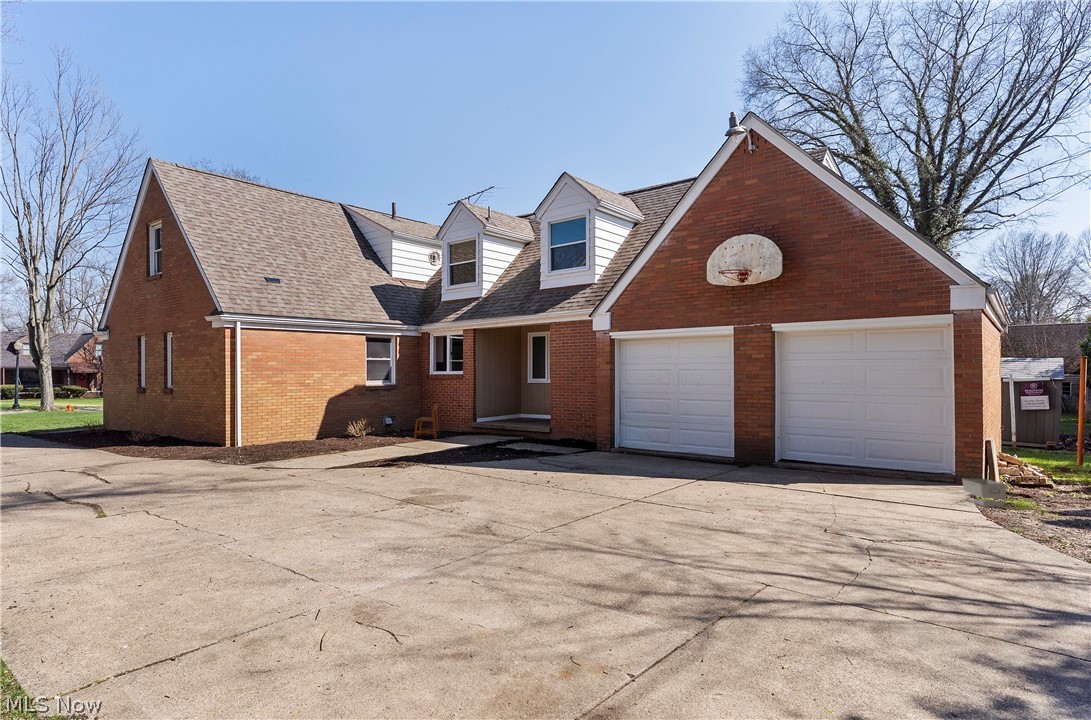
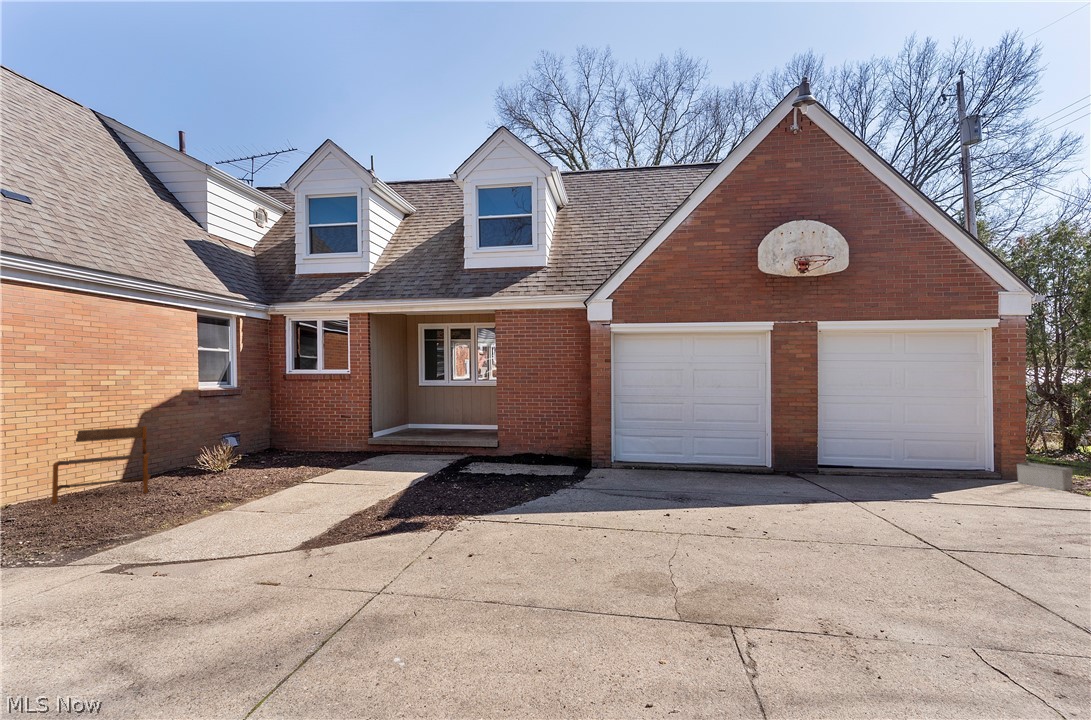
bench: present [414,404,439,438] -> present [52,426,150,504]

